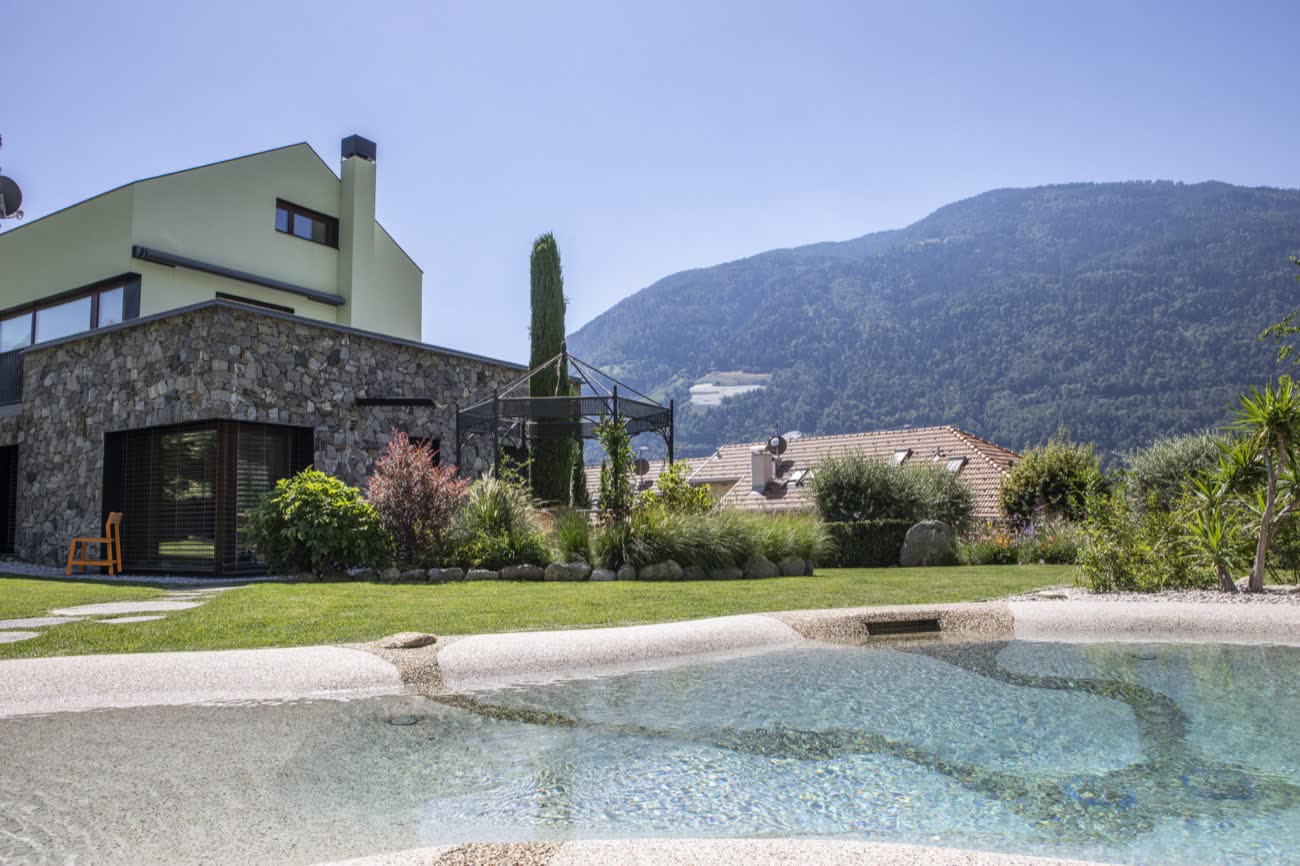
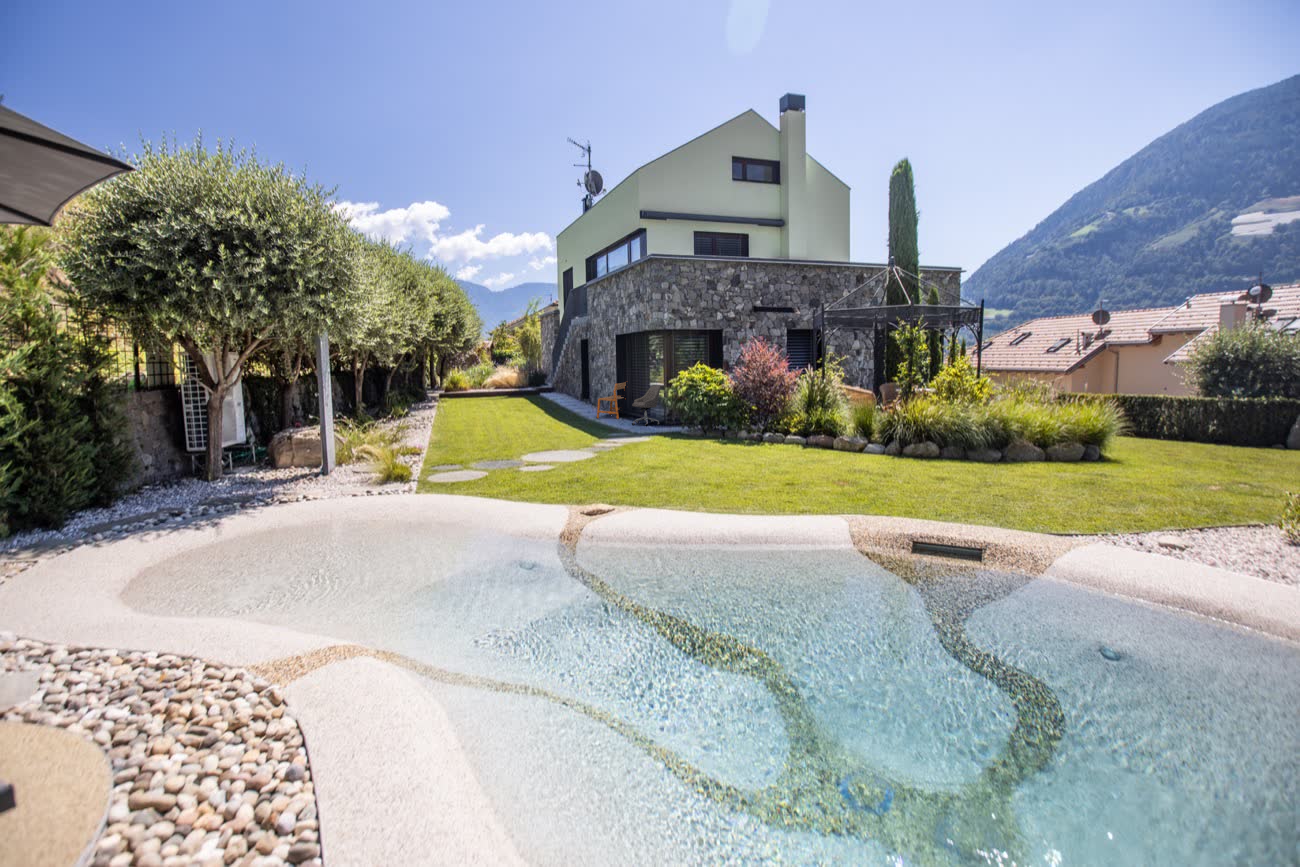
chair: none [163,511,216,577] -> present [632,385,660,426]

